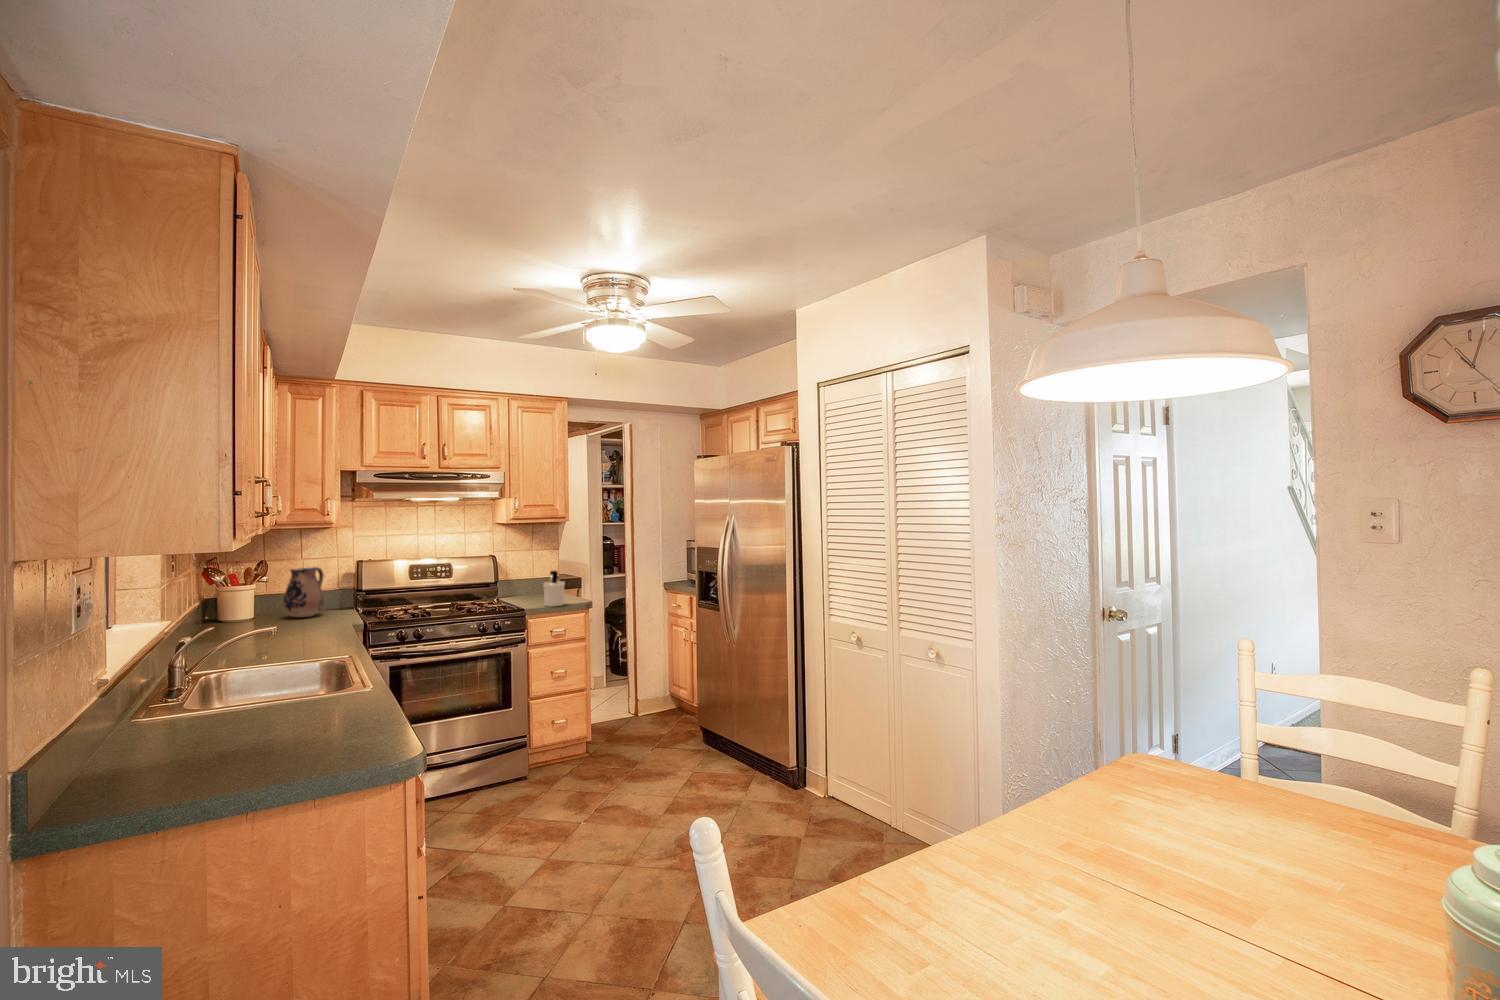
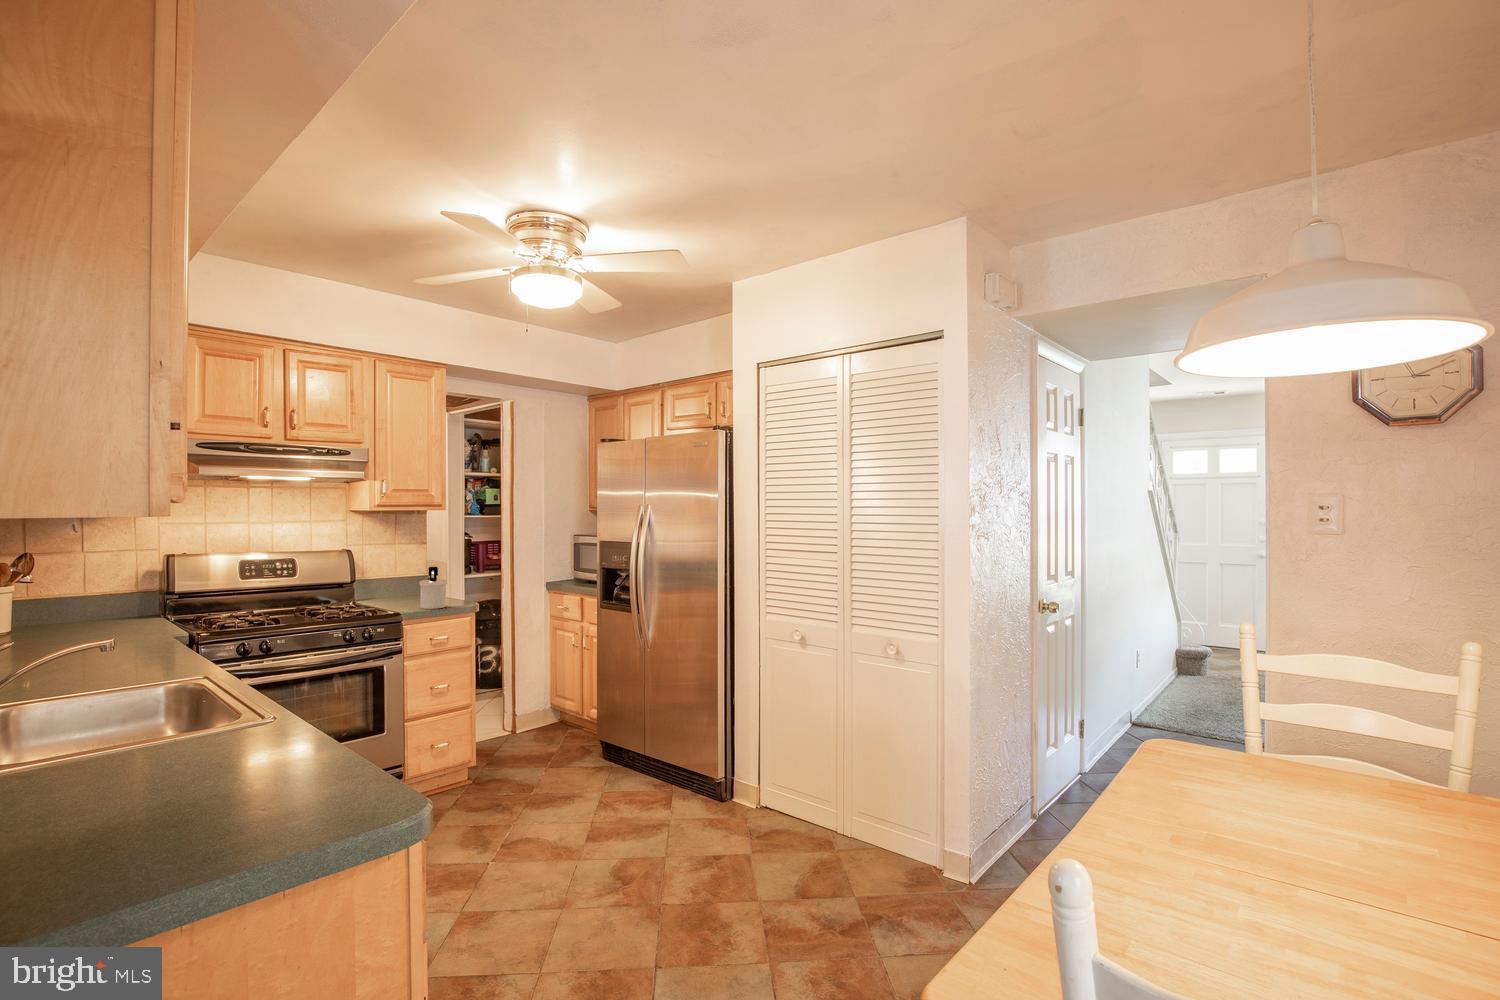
ceramic pitcher: present [283,567,324,617] -> none [65,560,124,624]

